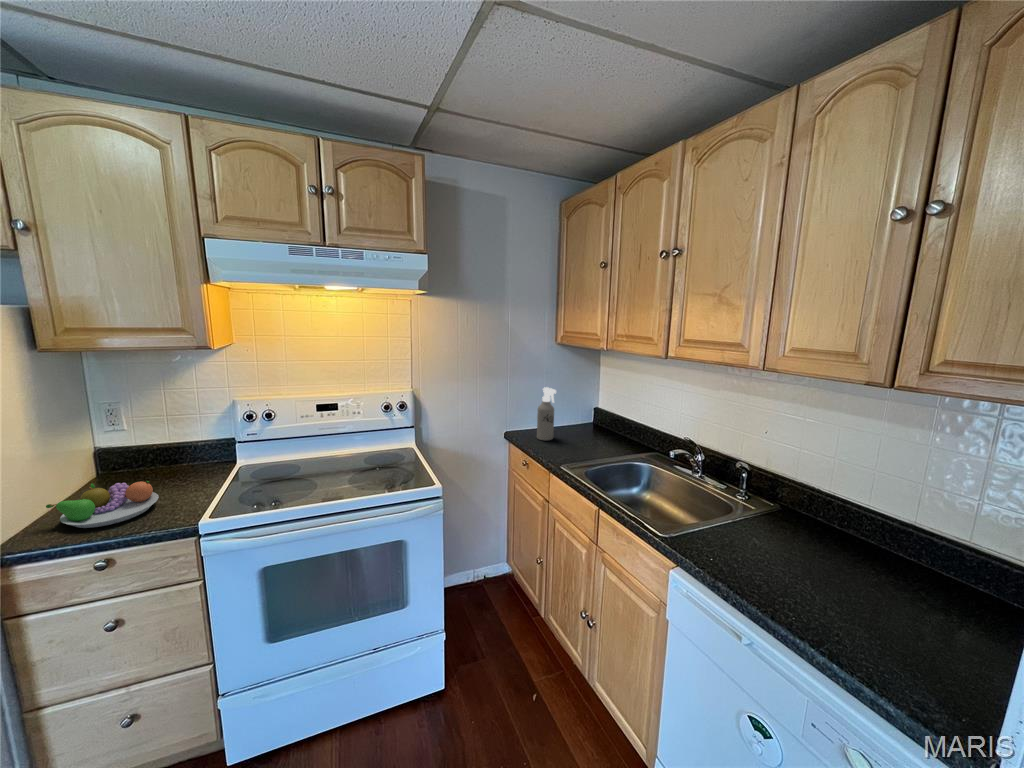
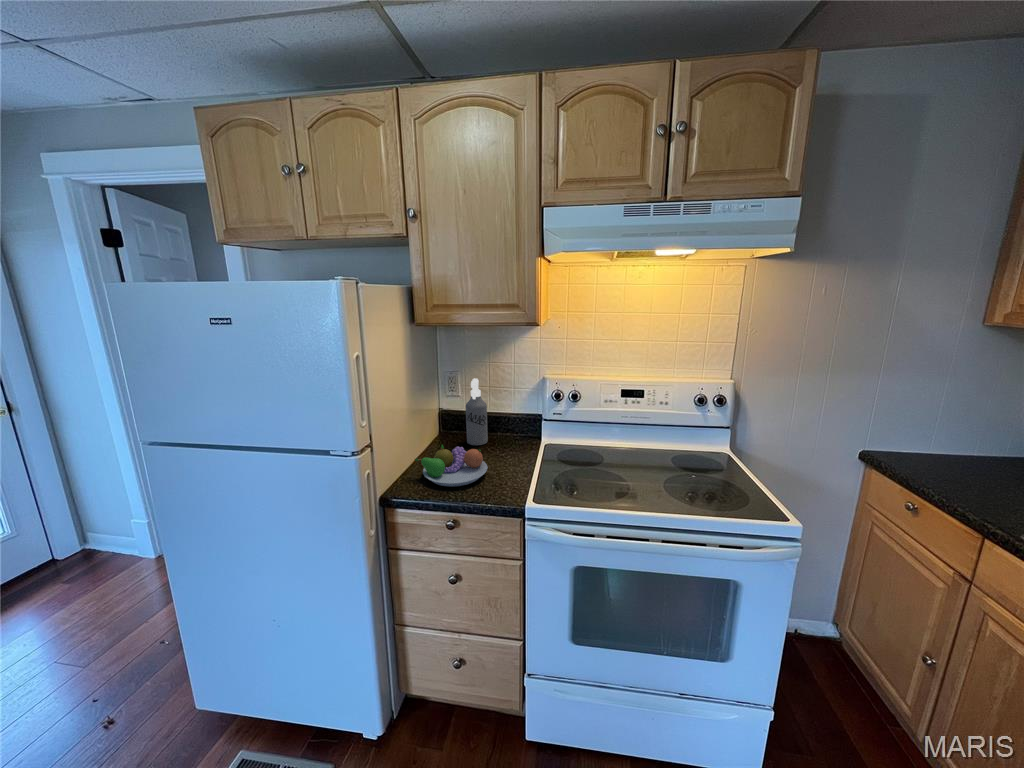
spray bottle: present [537,387,556,441] -> present [466,378,488,445]

